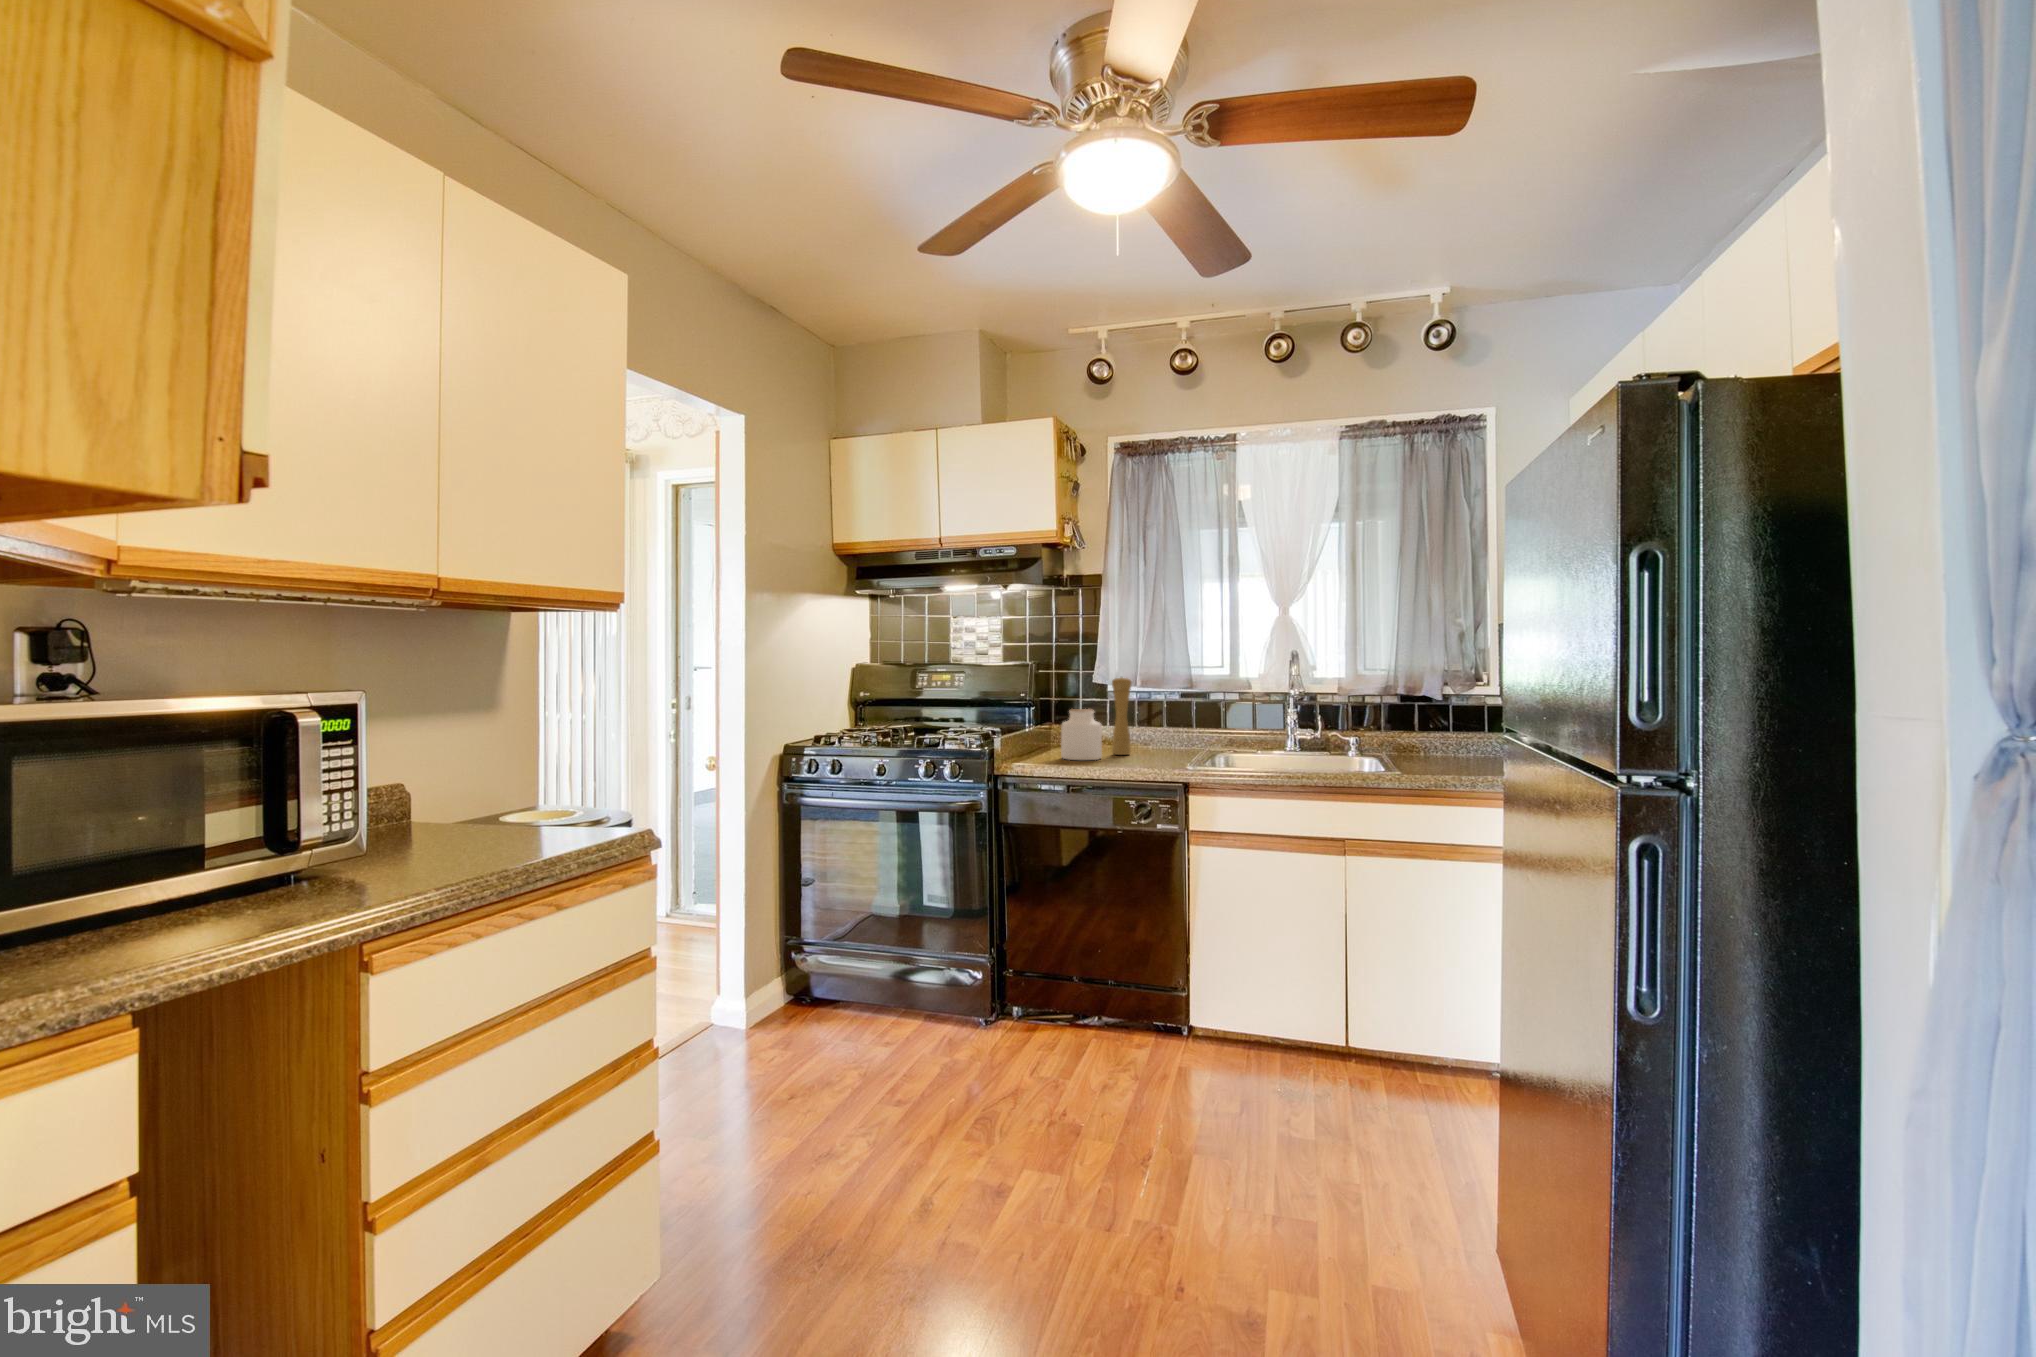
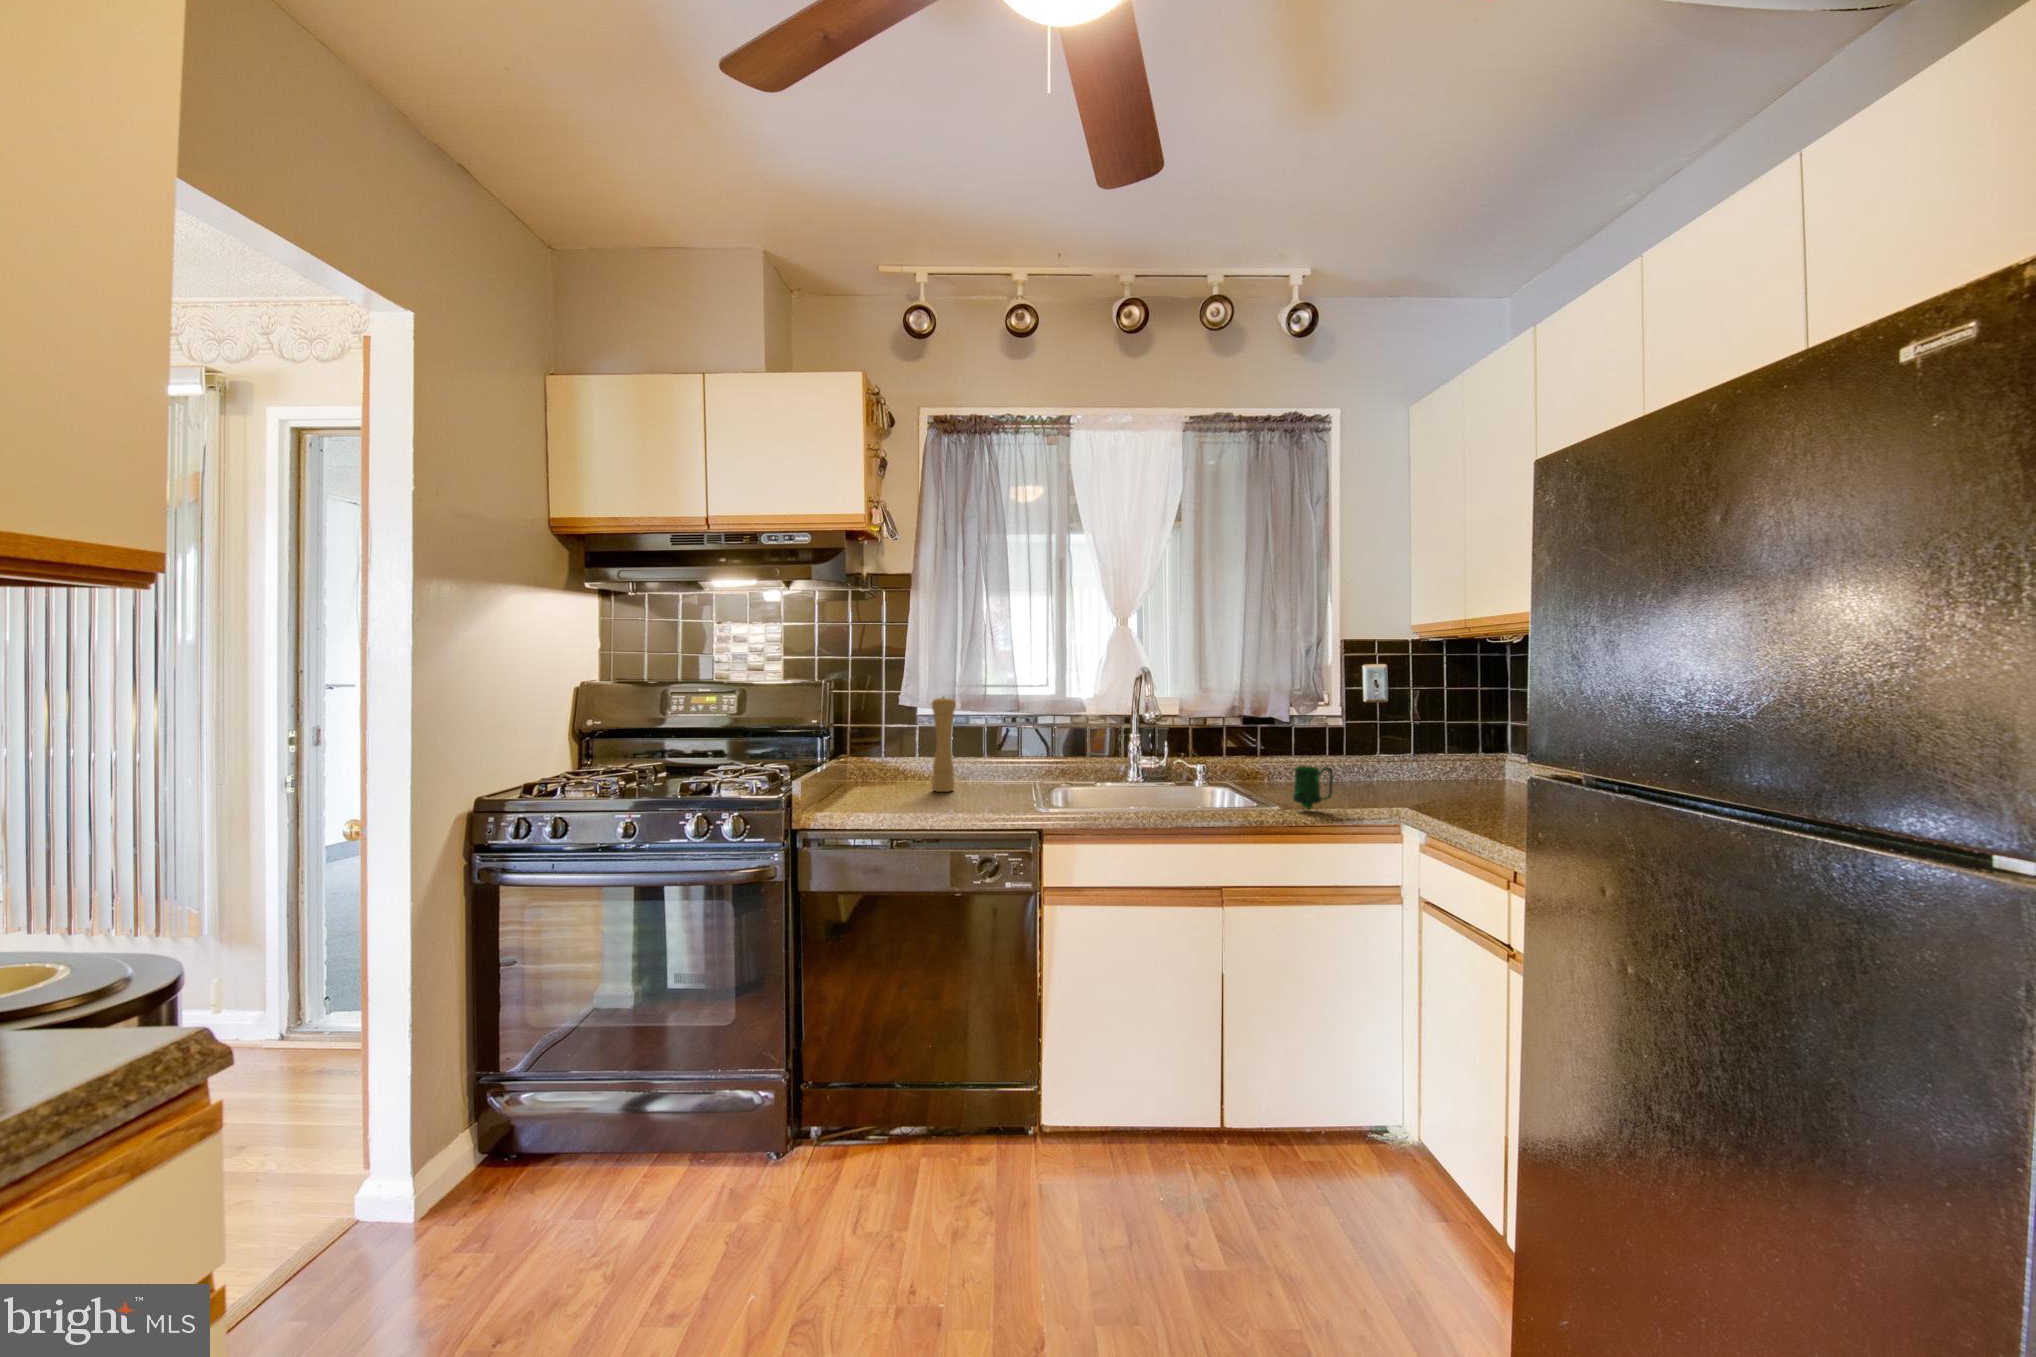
jar: present [1061,709,1102,760] -> none [872,738,923,803]
mug: none [1421,737,1460,777] -> present [1293,766,1333,809]

